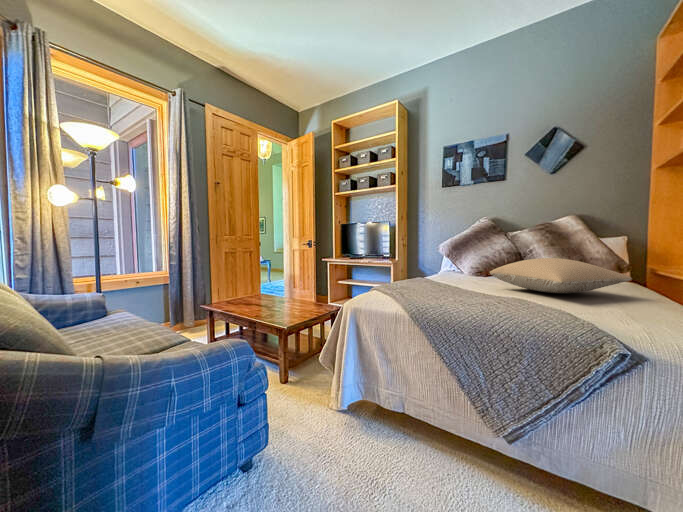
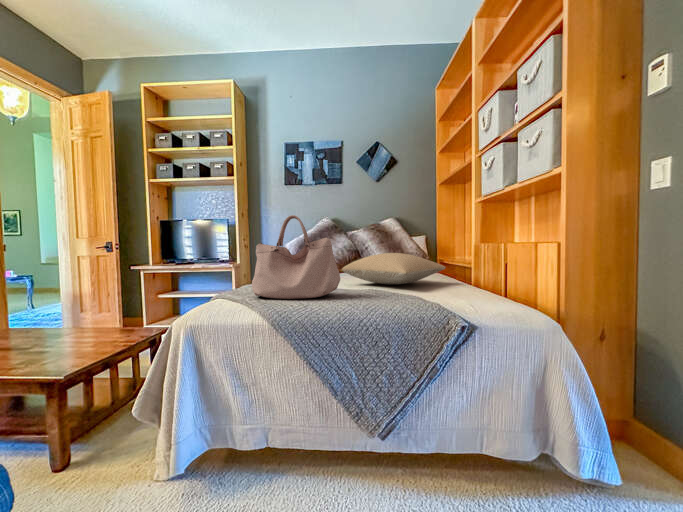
handbag: none [399,222,480,298] -> present [252,215,340,299]

